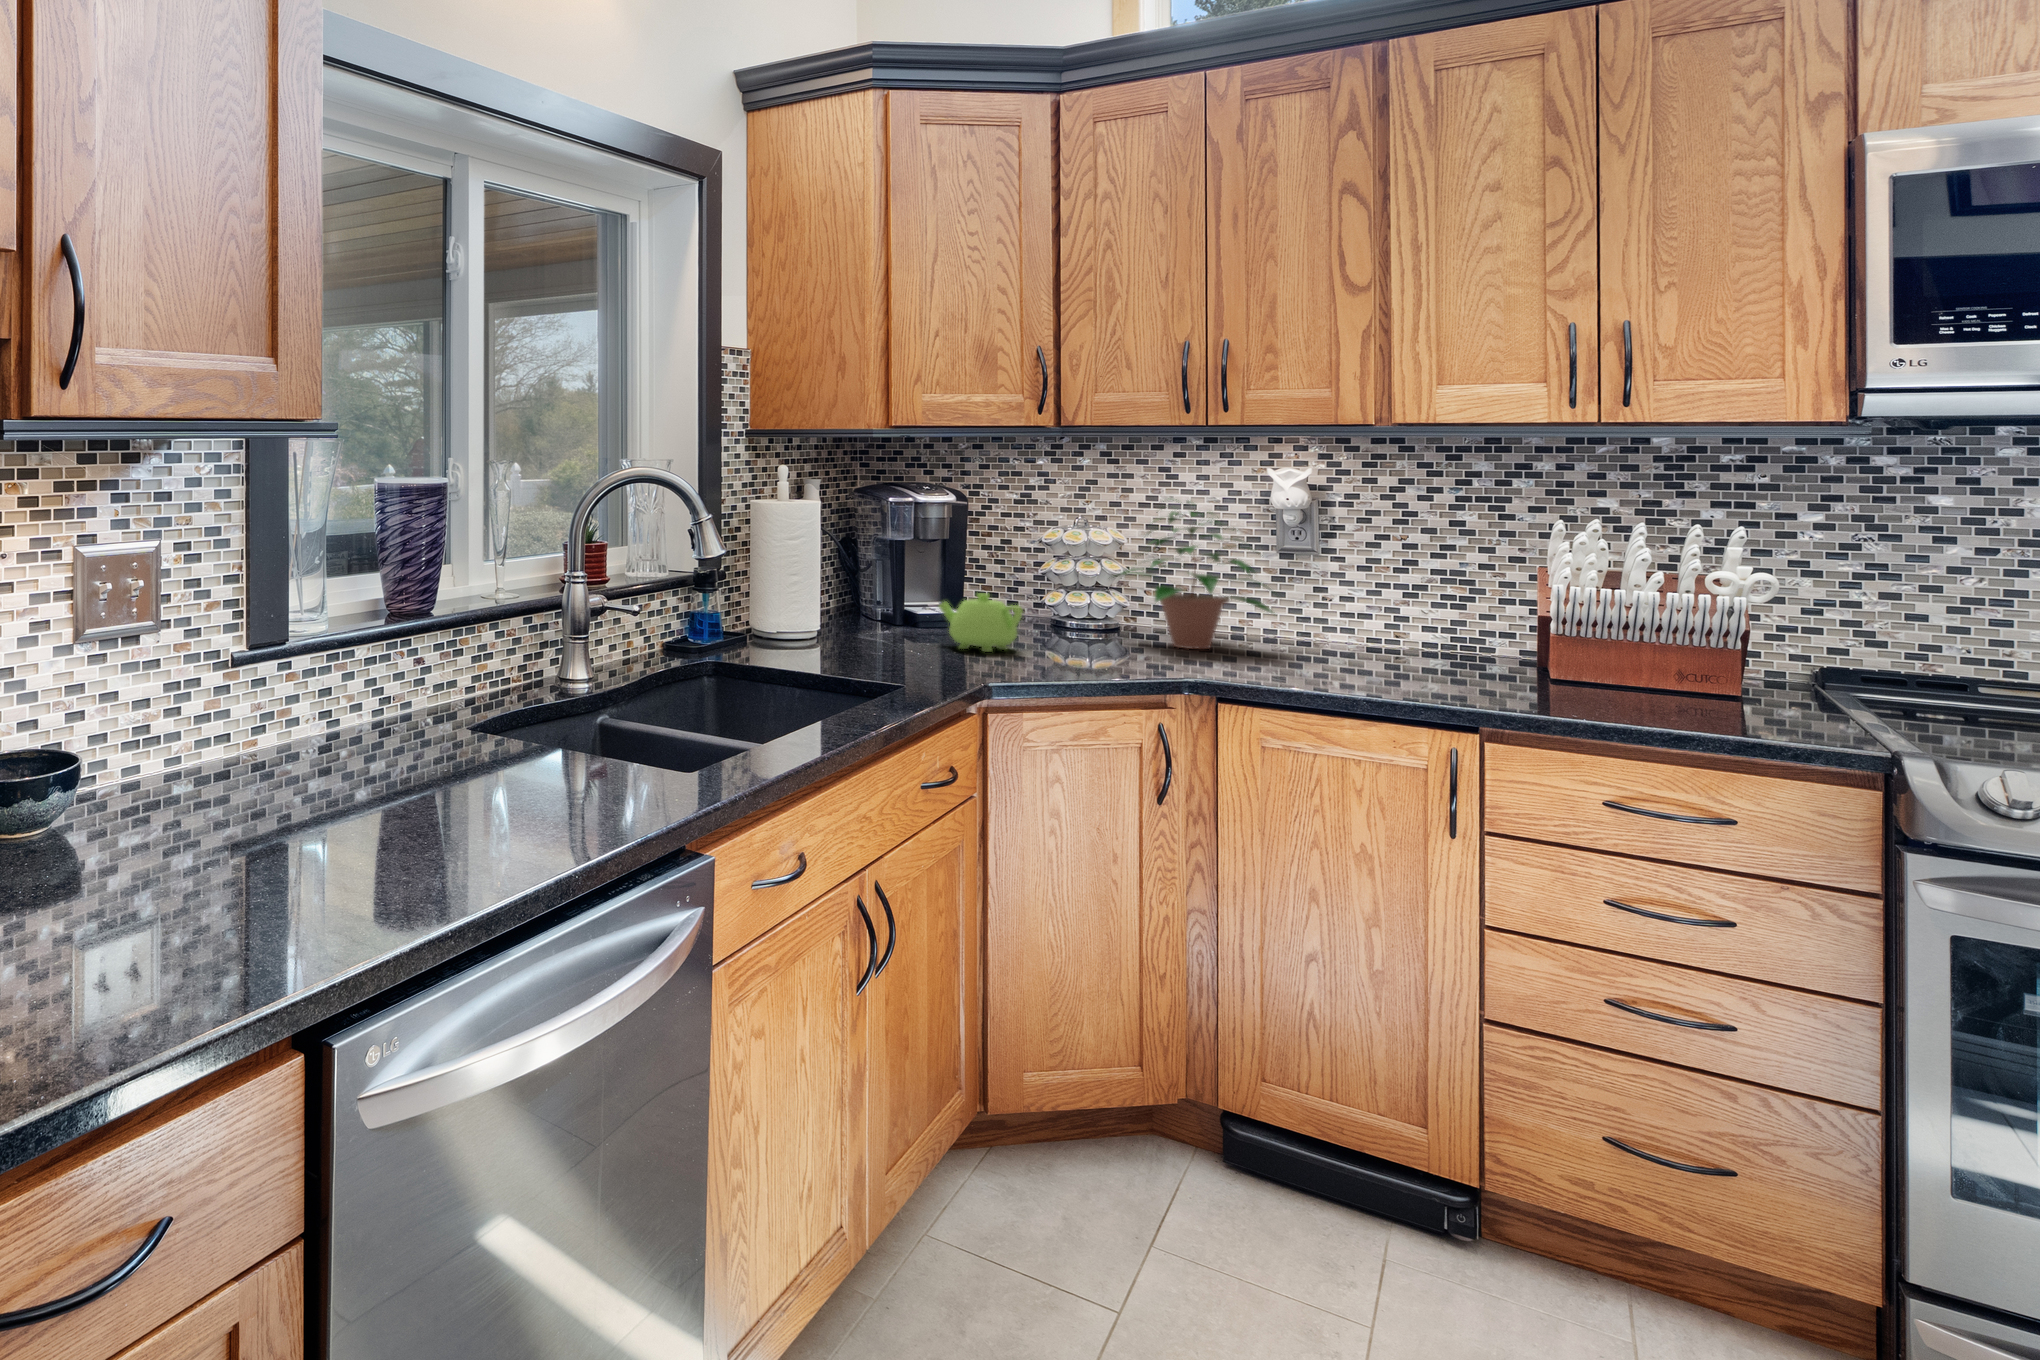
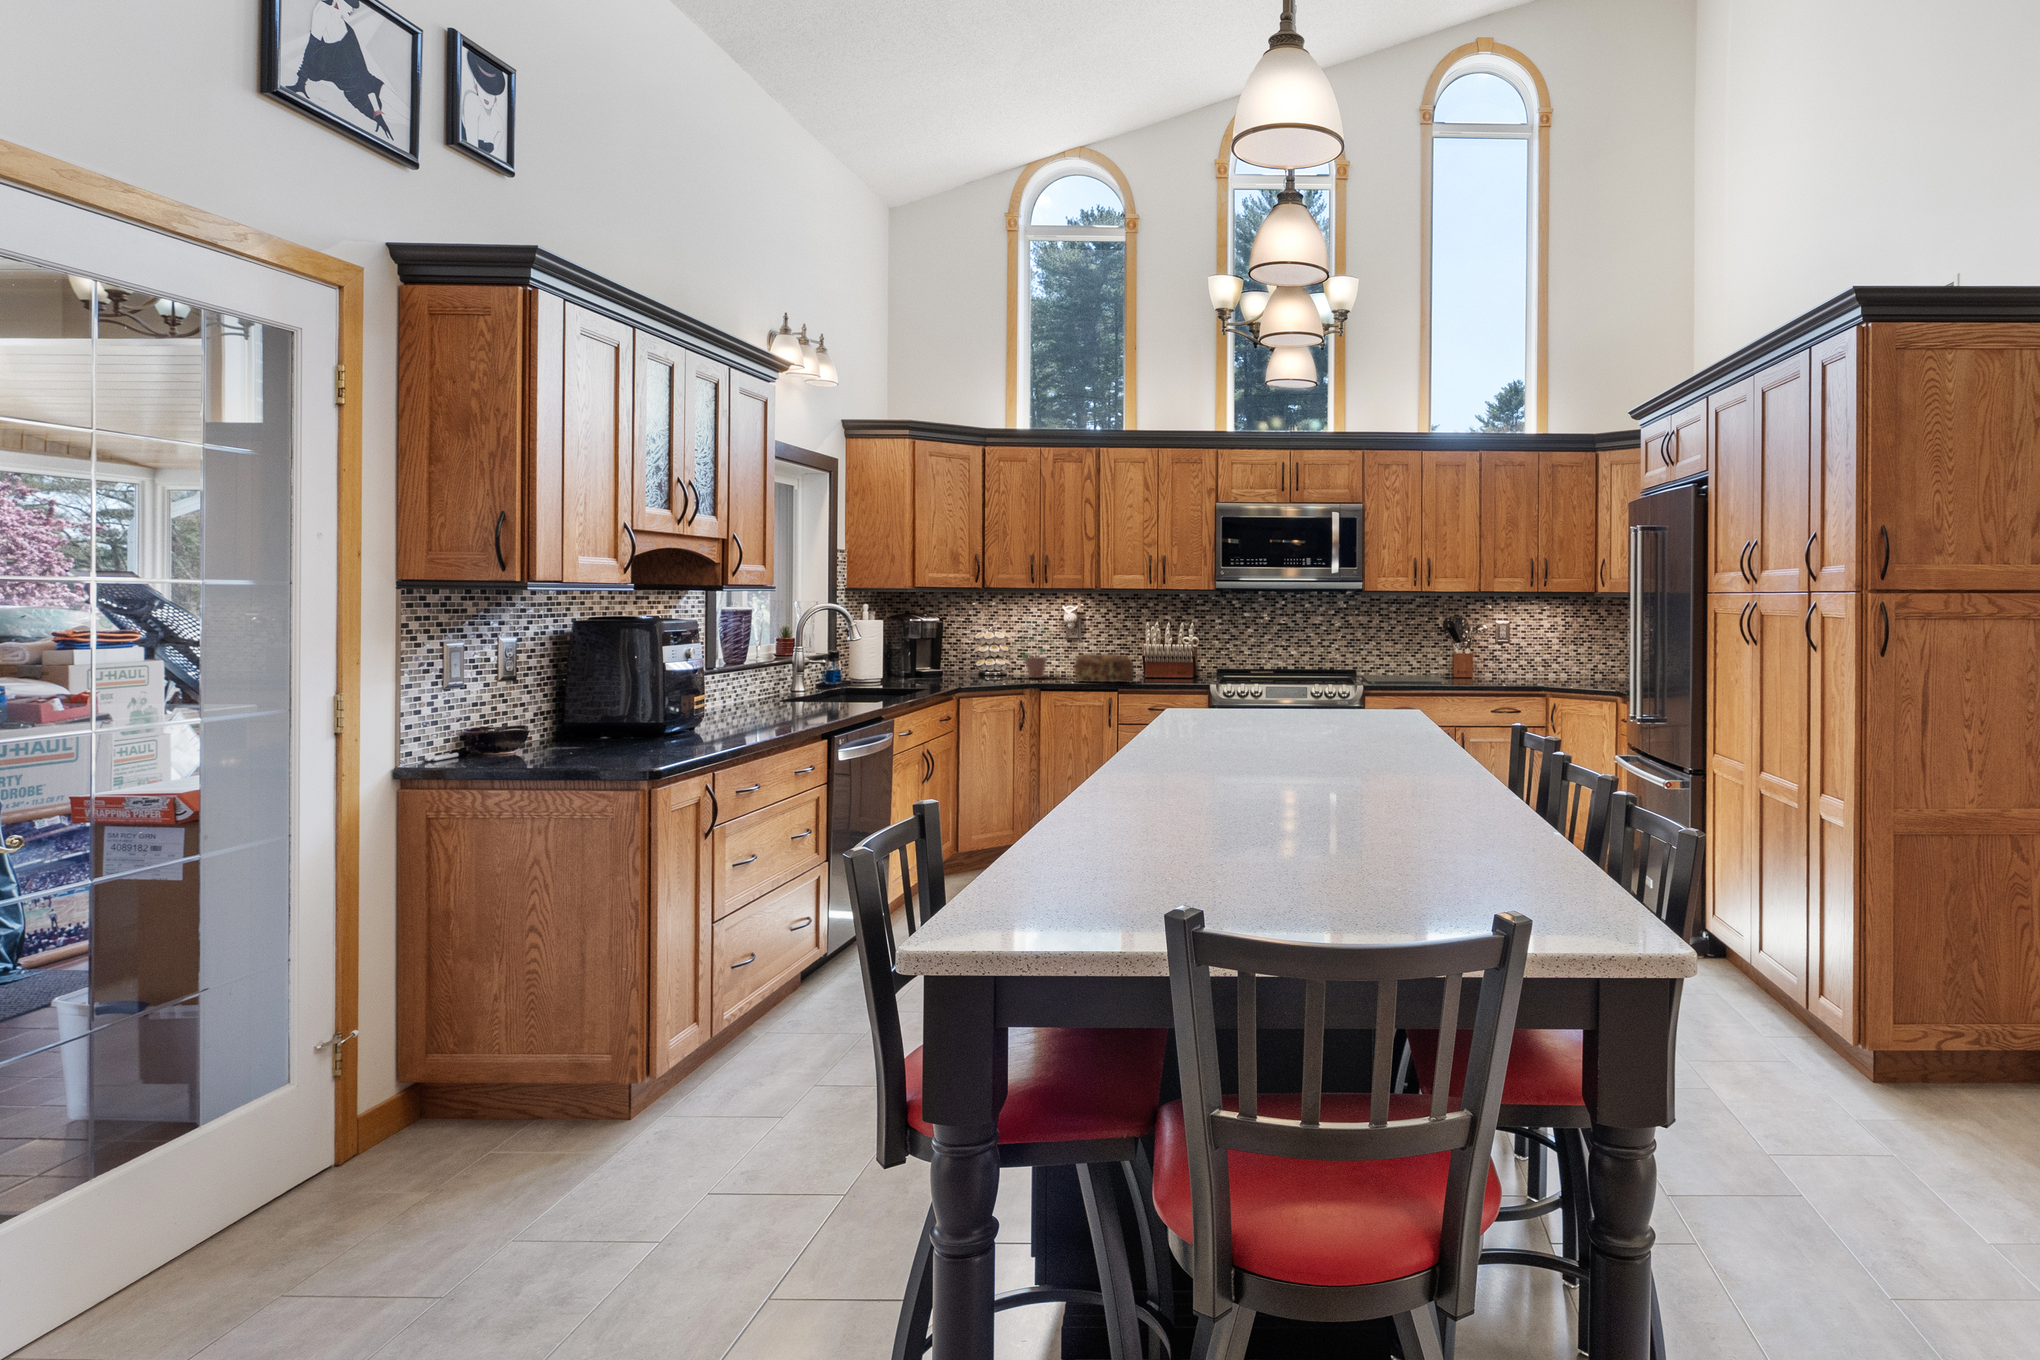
teapot: present [939,593,1022,652] -> none [937,658,973,682]
bread loaf: none [1308,601,1517,698] -> present [1074,653,1134,682]

